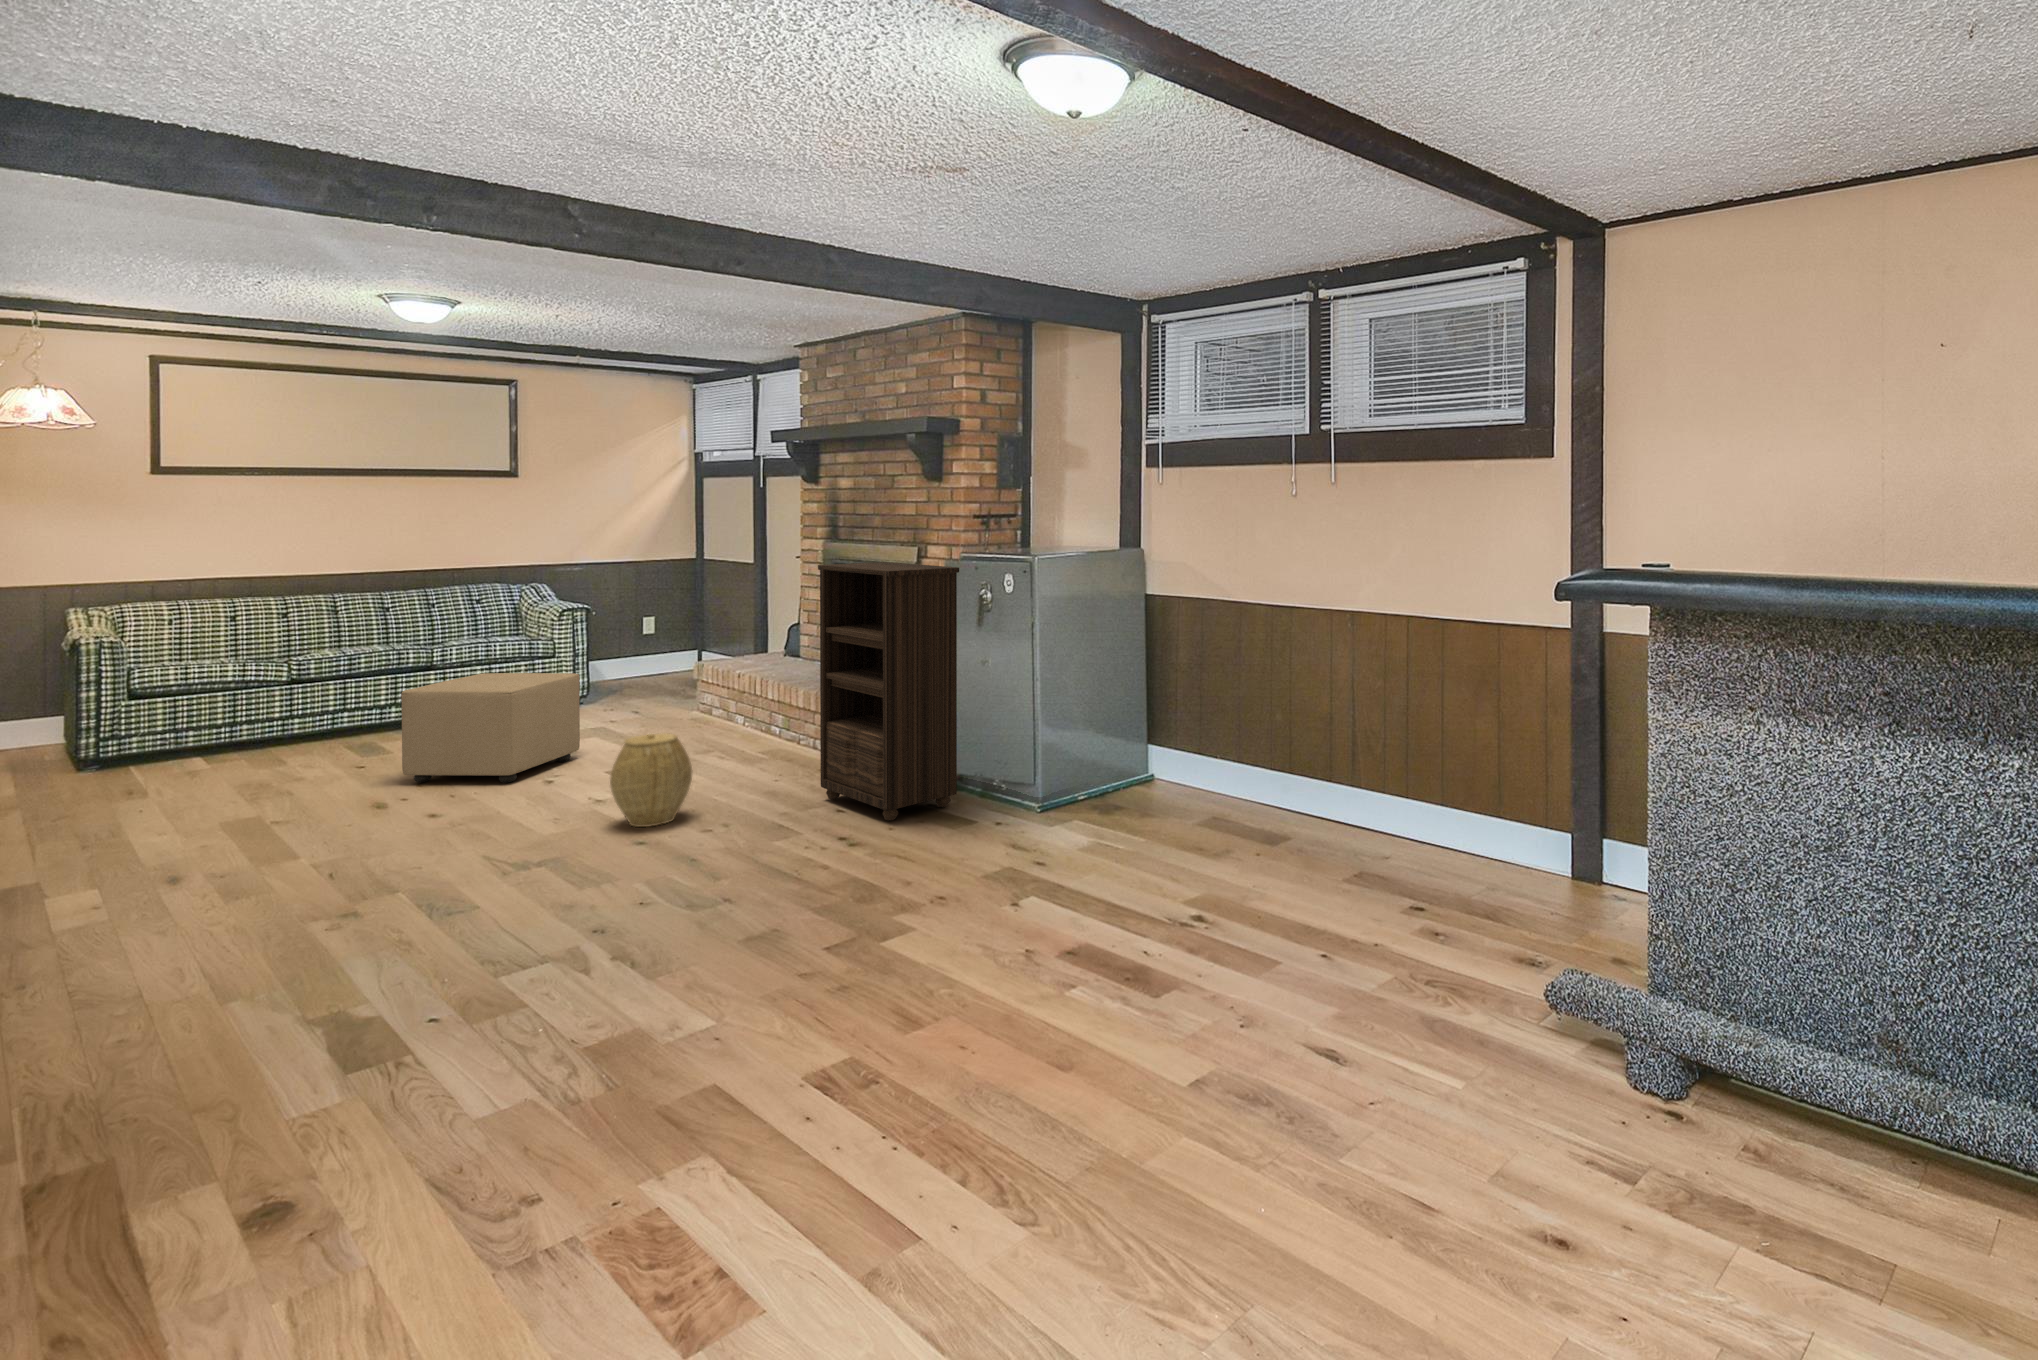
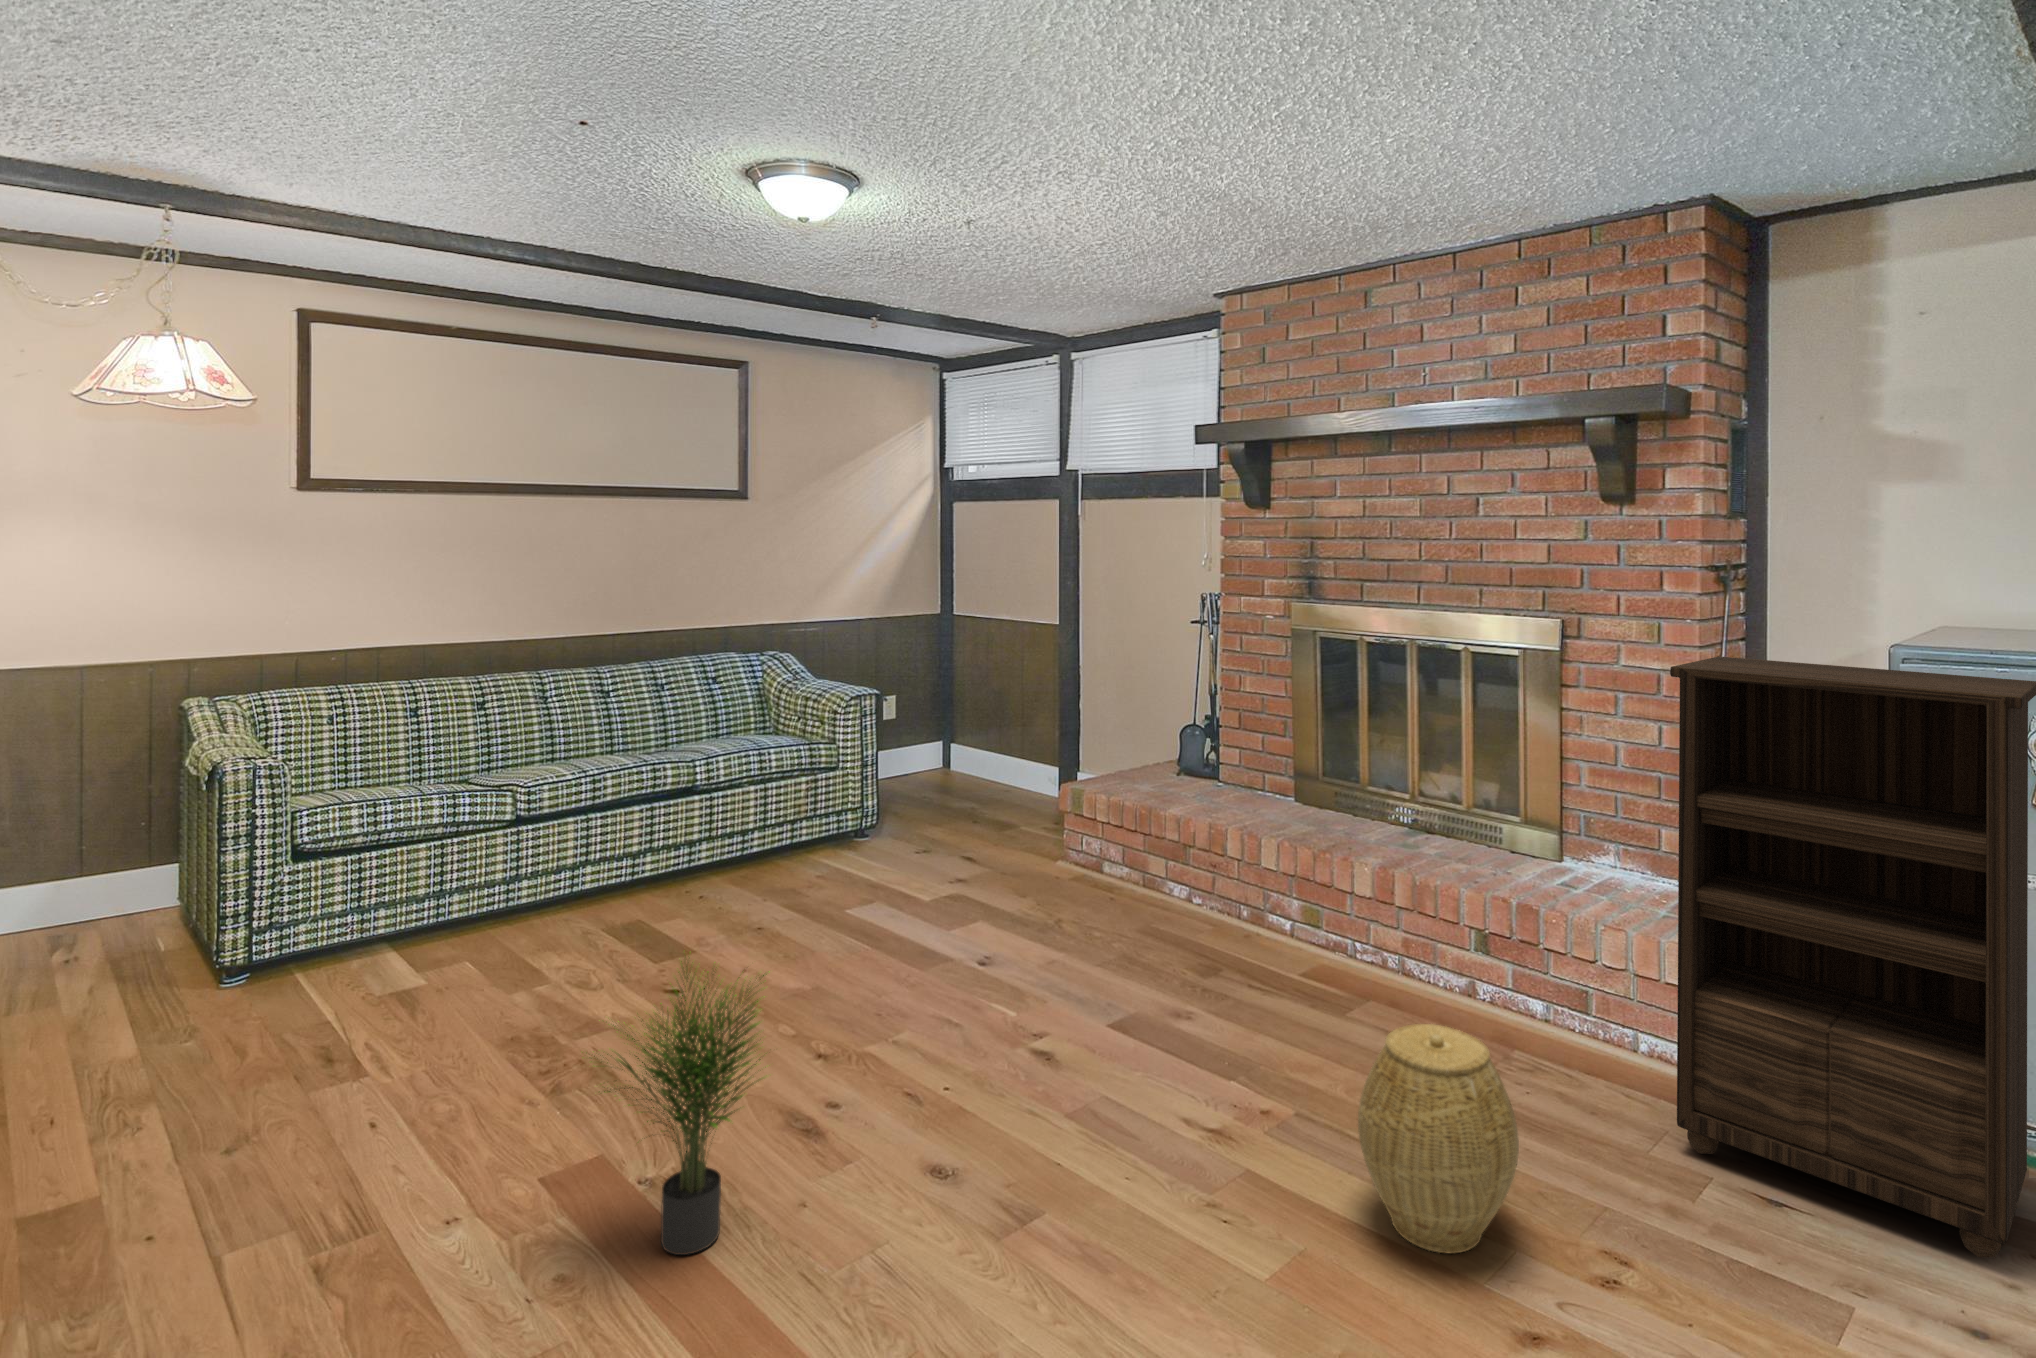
ottoman: present [401,673,580,783] -> none [792,828,1023,1057]
potted plant: none [215,704,328,838] -> present [594,961,767,1255]

